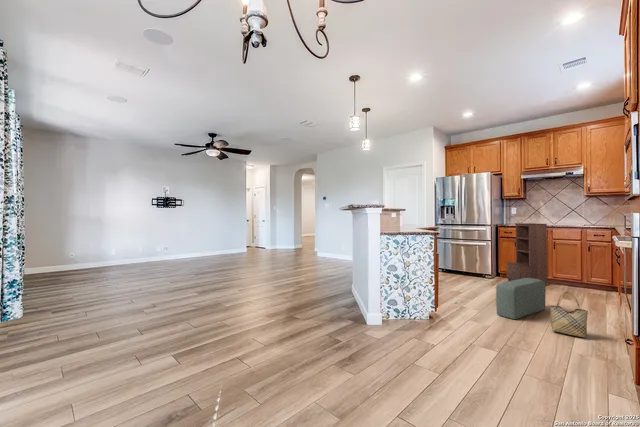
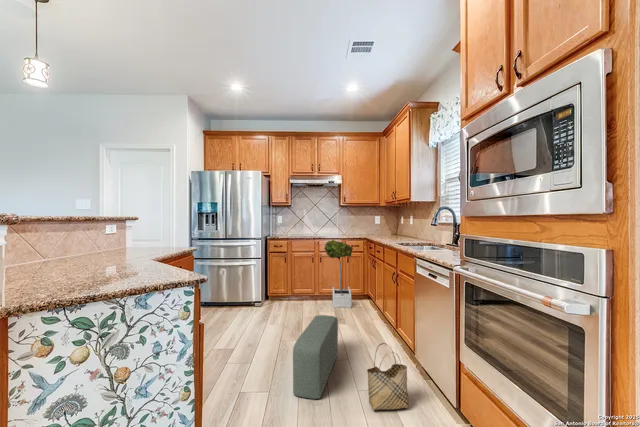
bookshelf: present [507,223,547,286] -> none [277,234,316,312]
potted tree: none [556,228,591,293] -> present [325,240,353,308]

